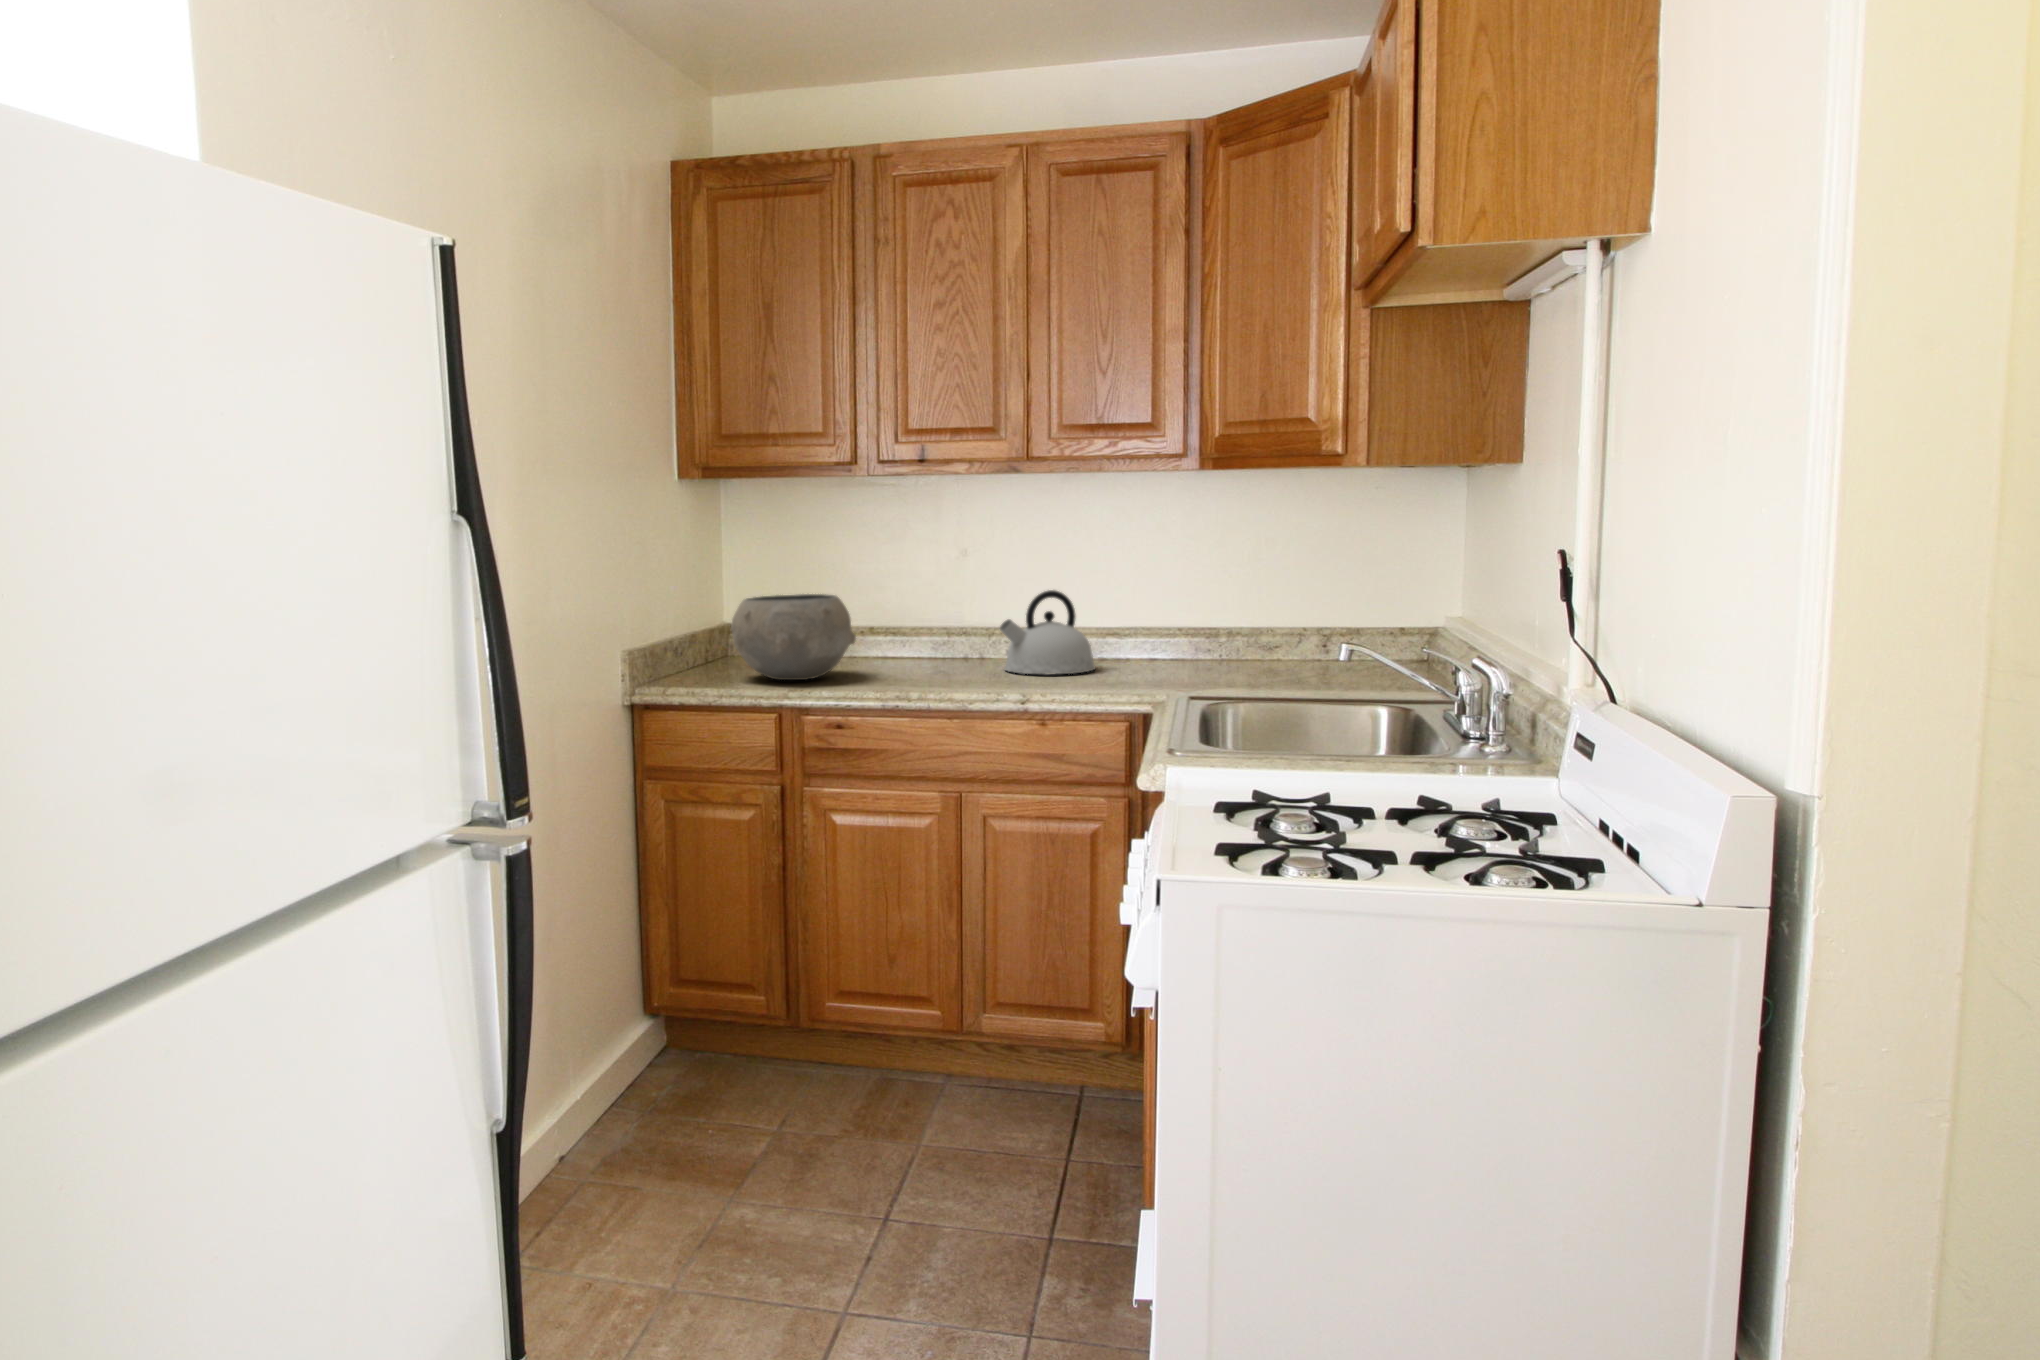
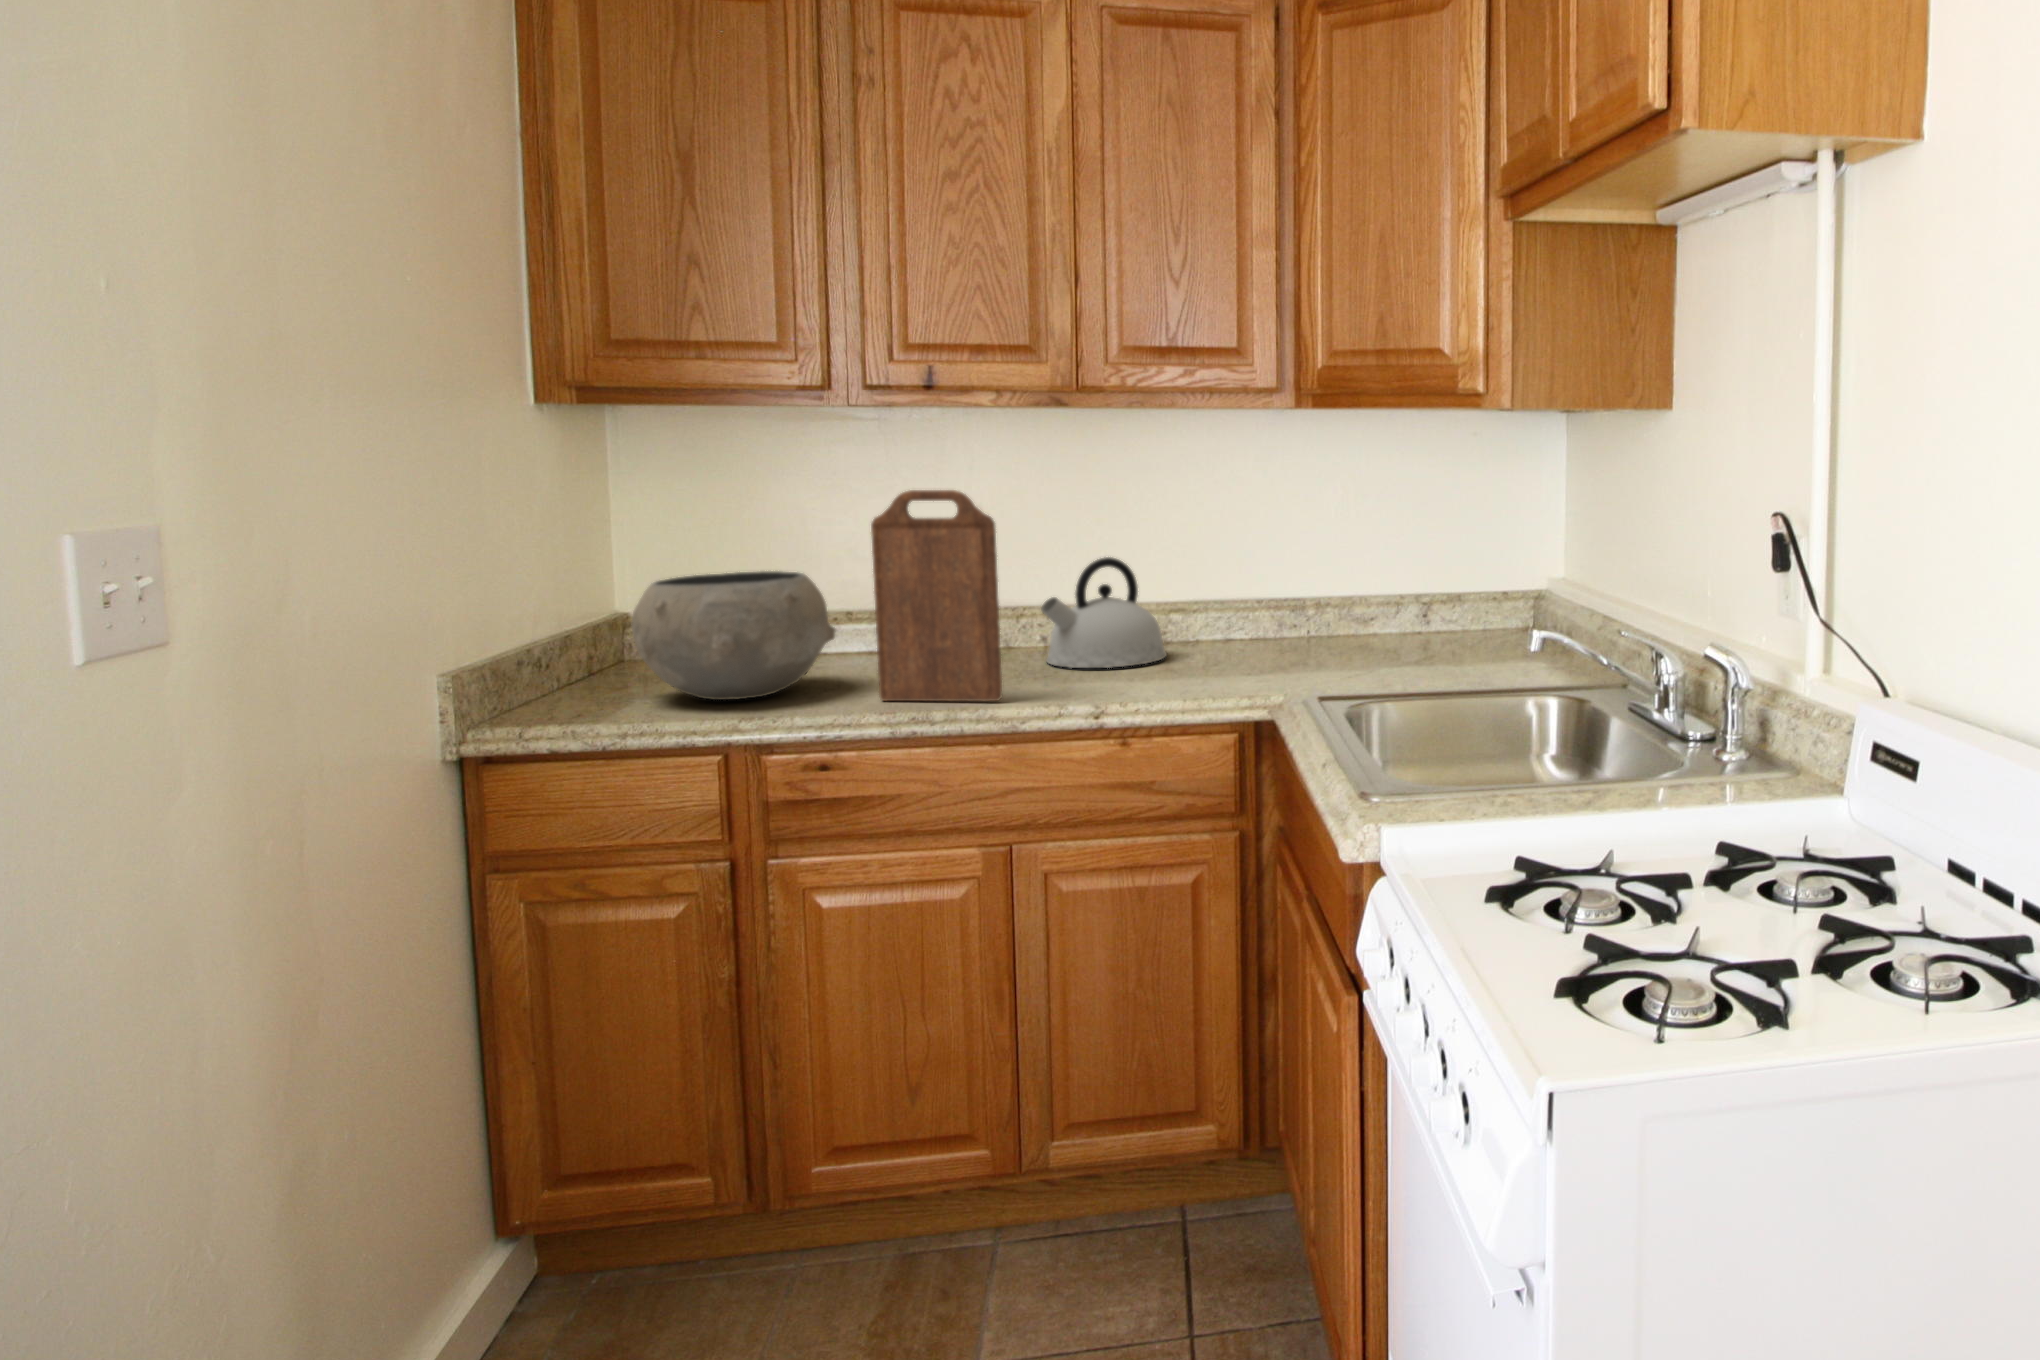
cutting board: none [877,535,961,690] -> present [871,490,1002,701]

